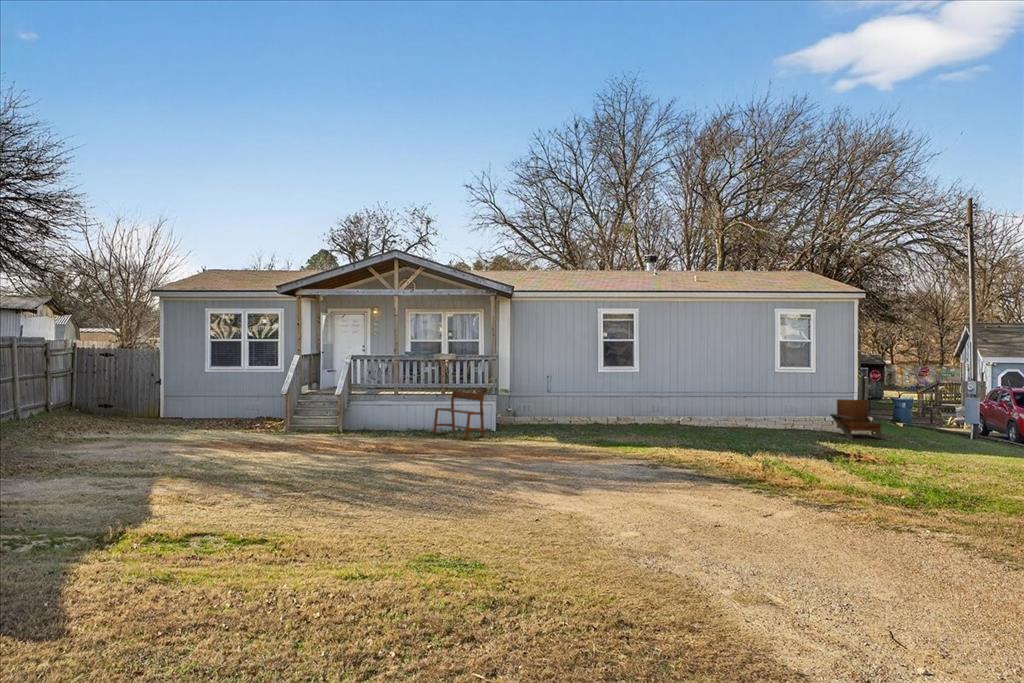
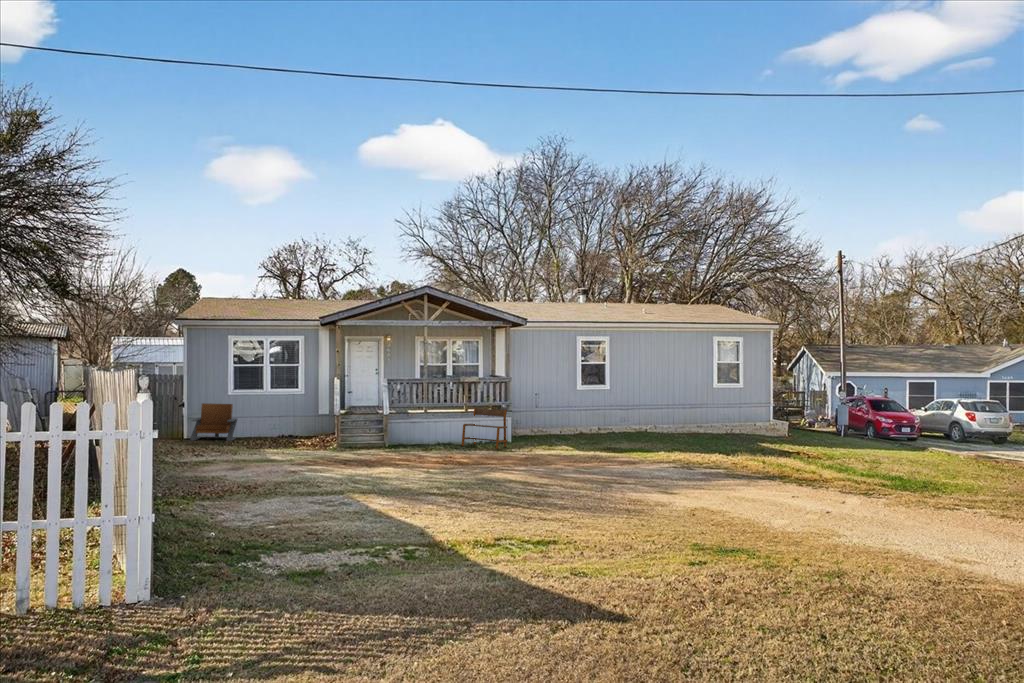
lounge chair: present [830,399,886,439] -> present [190,403,238,441]

